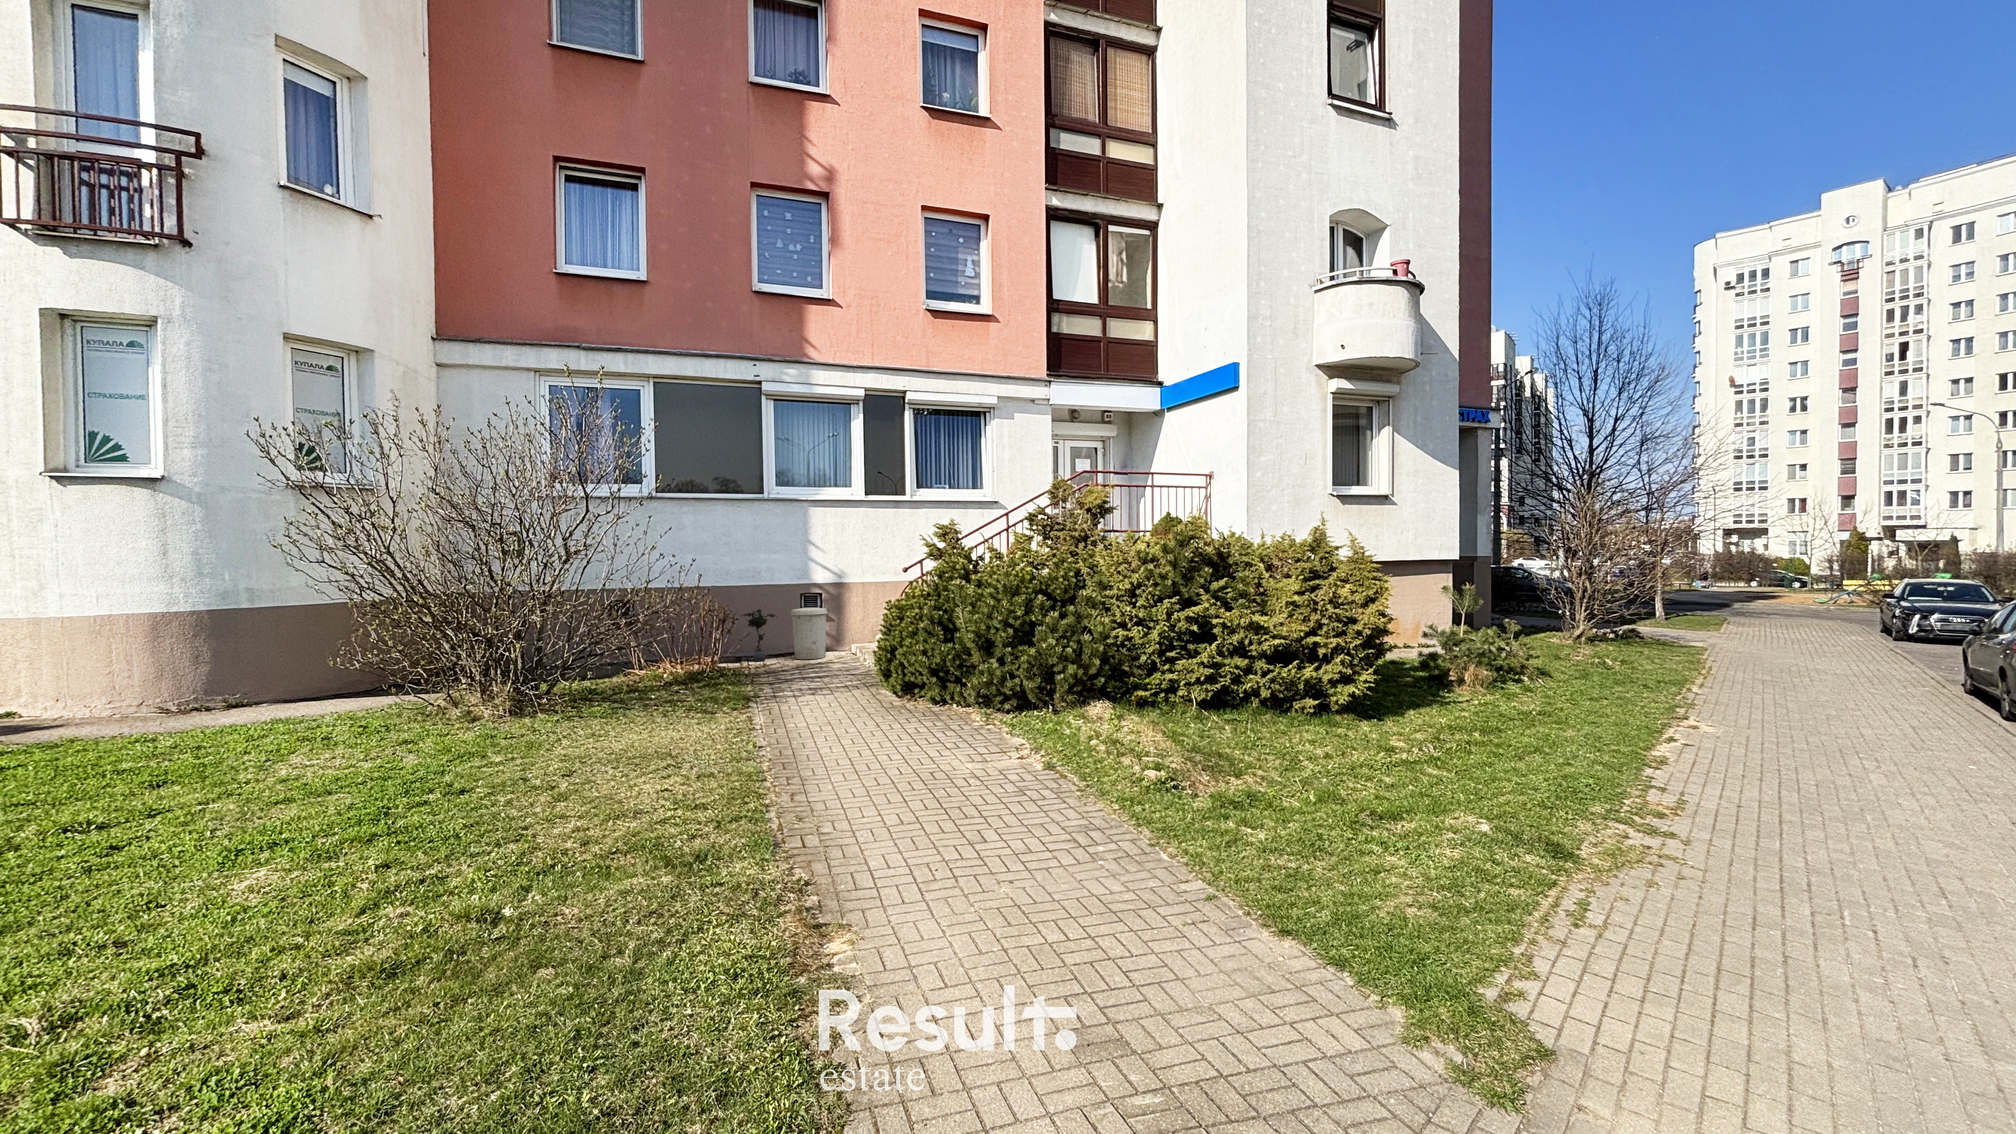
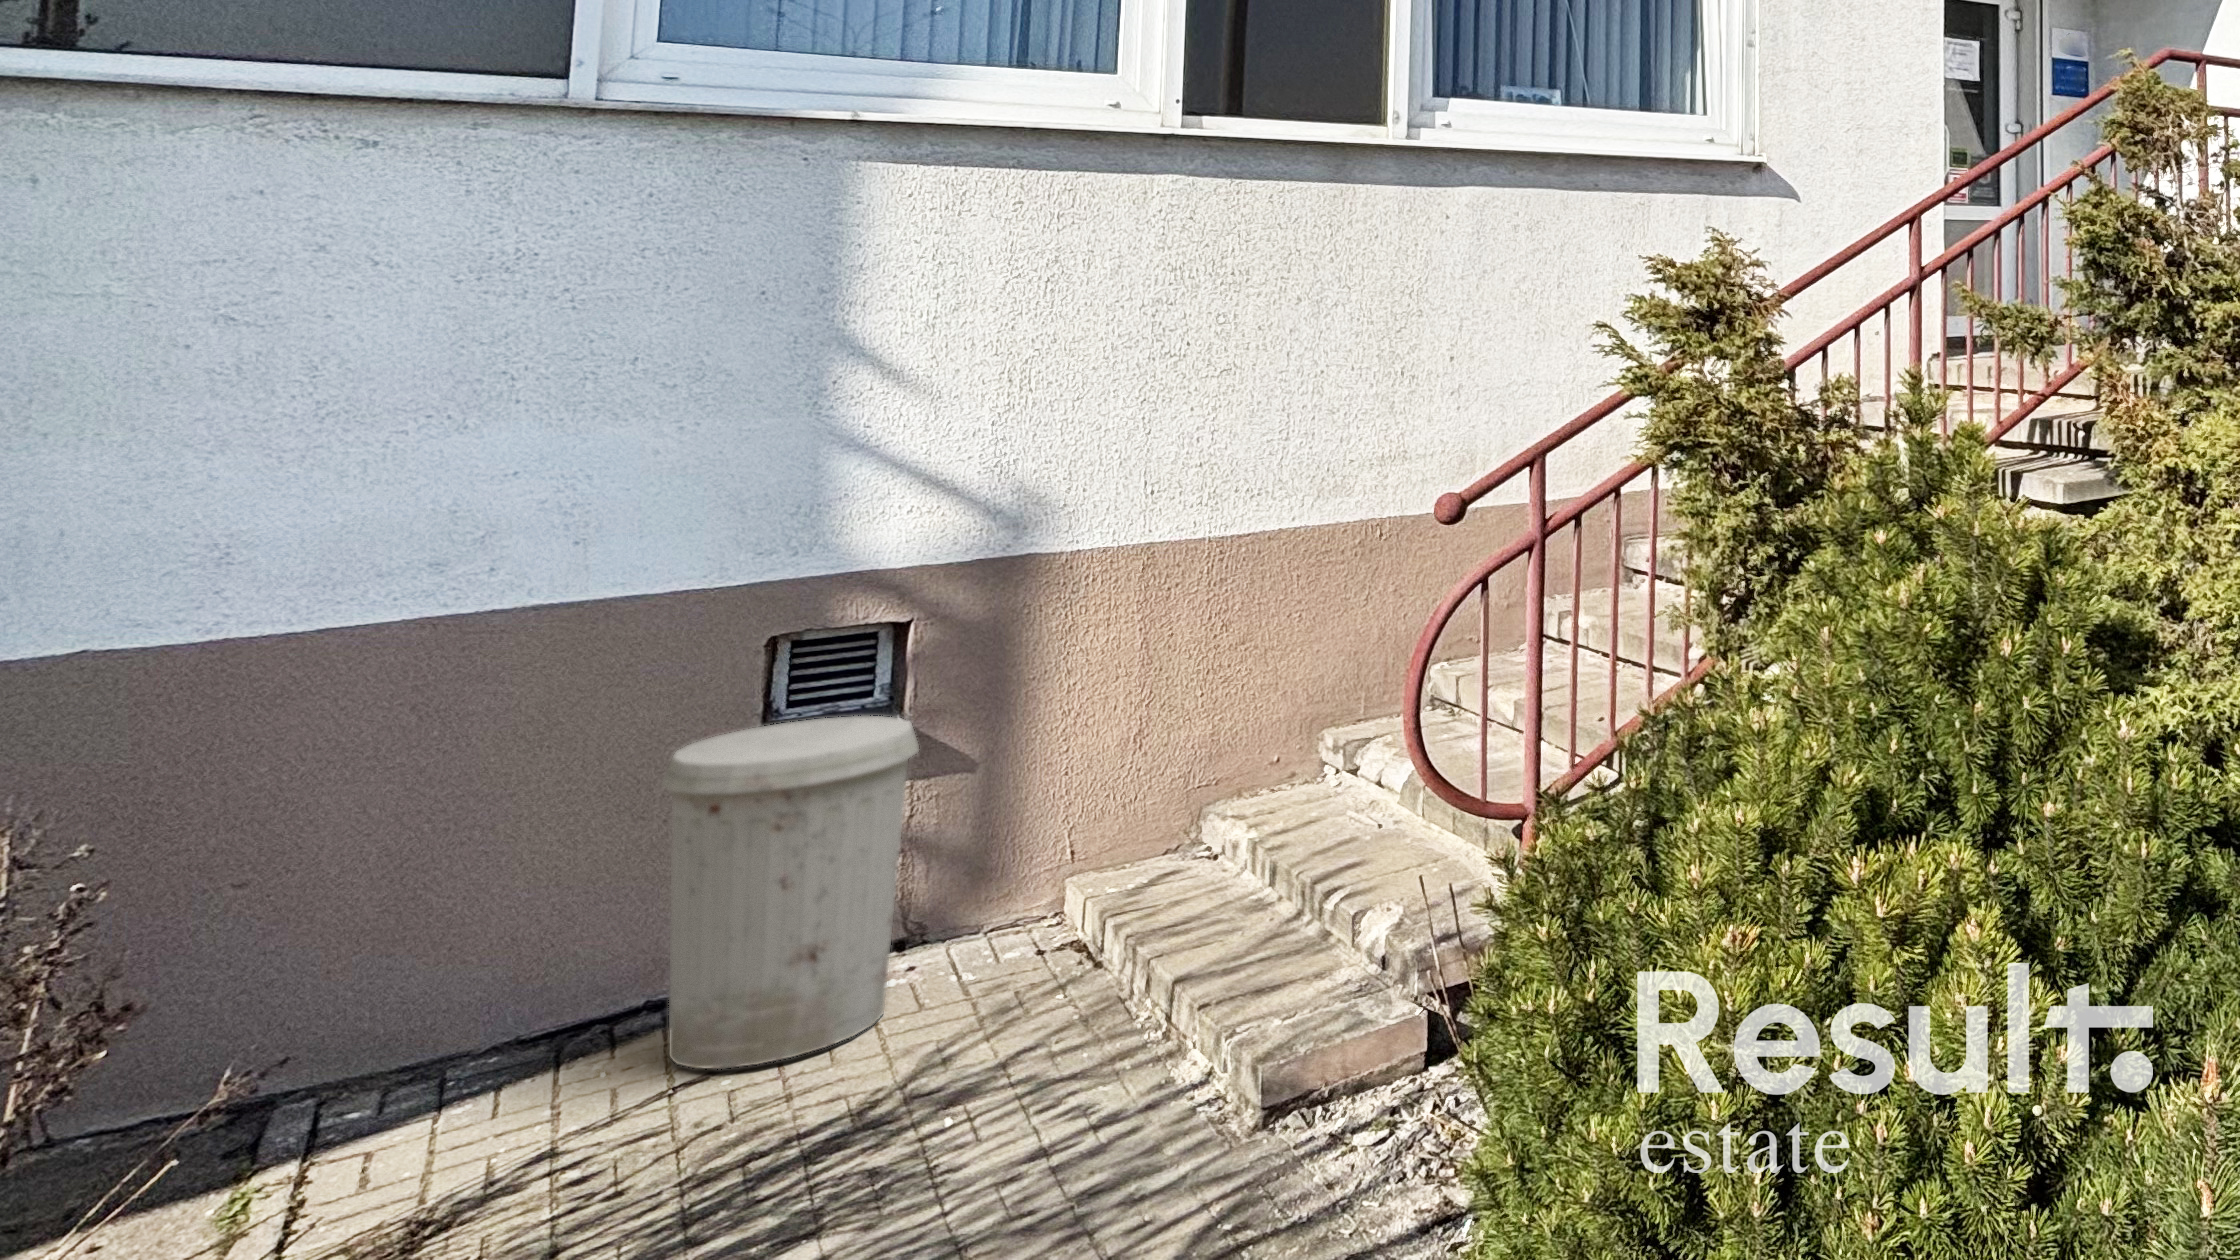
potted plant: present [740,609,777,661] -> none [258,763,559,1125]

